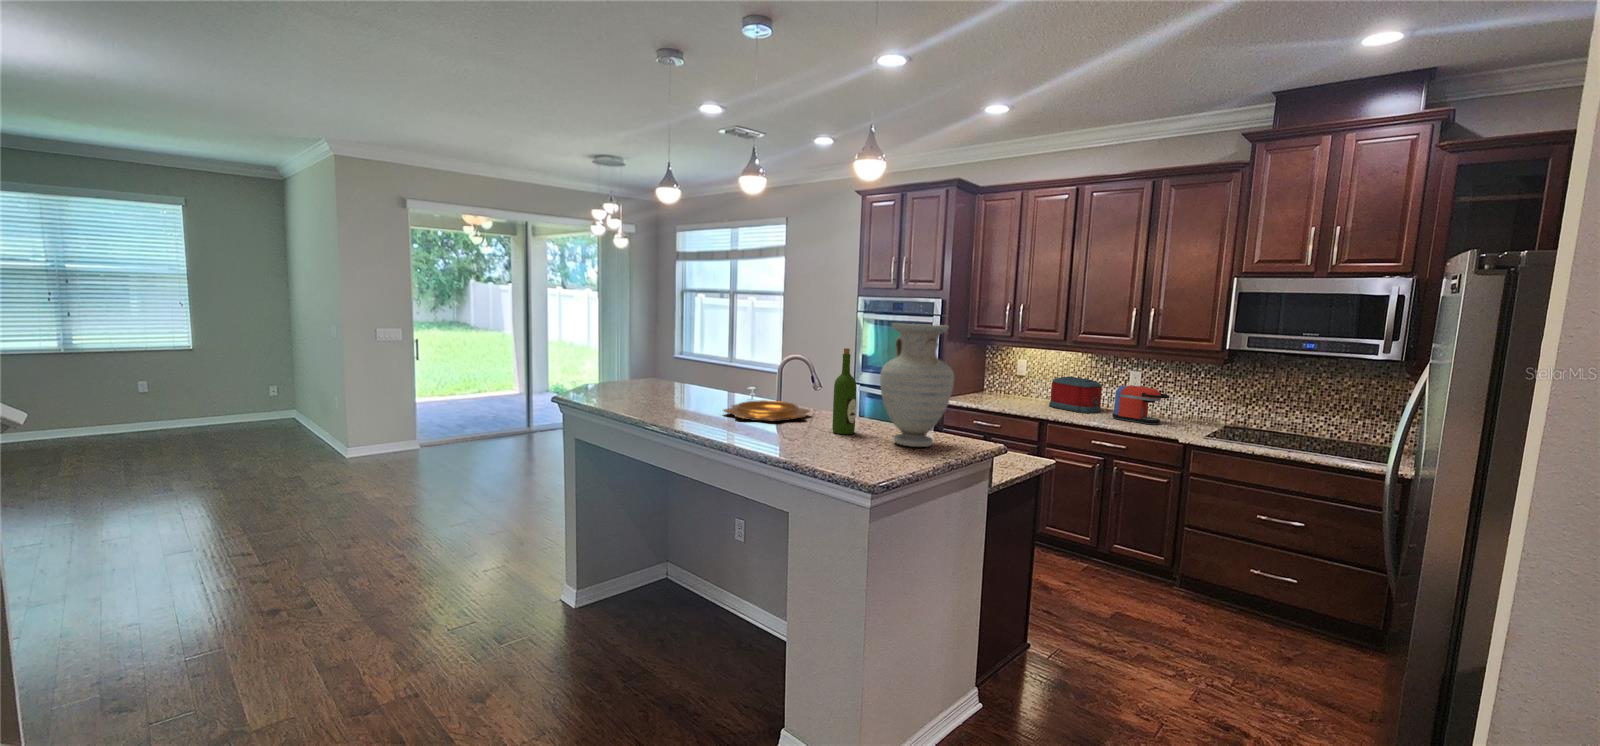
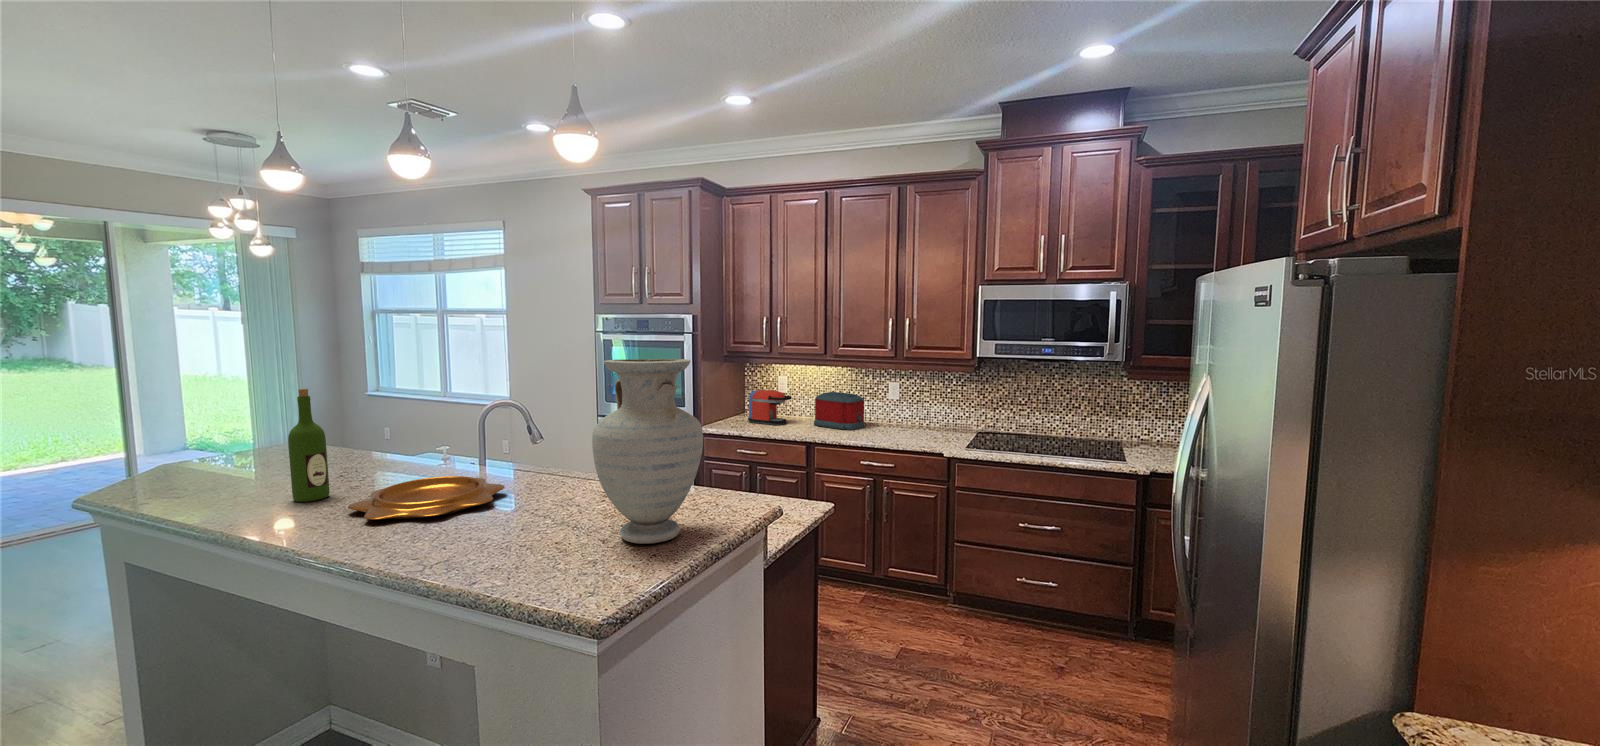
wine bottle: present [832,348,857,434] -> present [288,389,330,502]
coffee maker: present [1112,385,1170,425] -> present [748,390,792,425]

